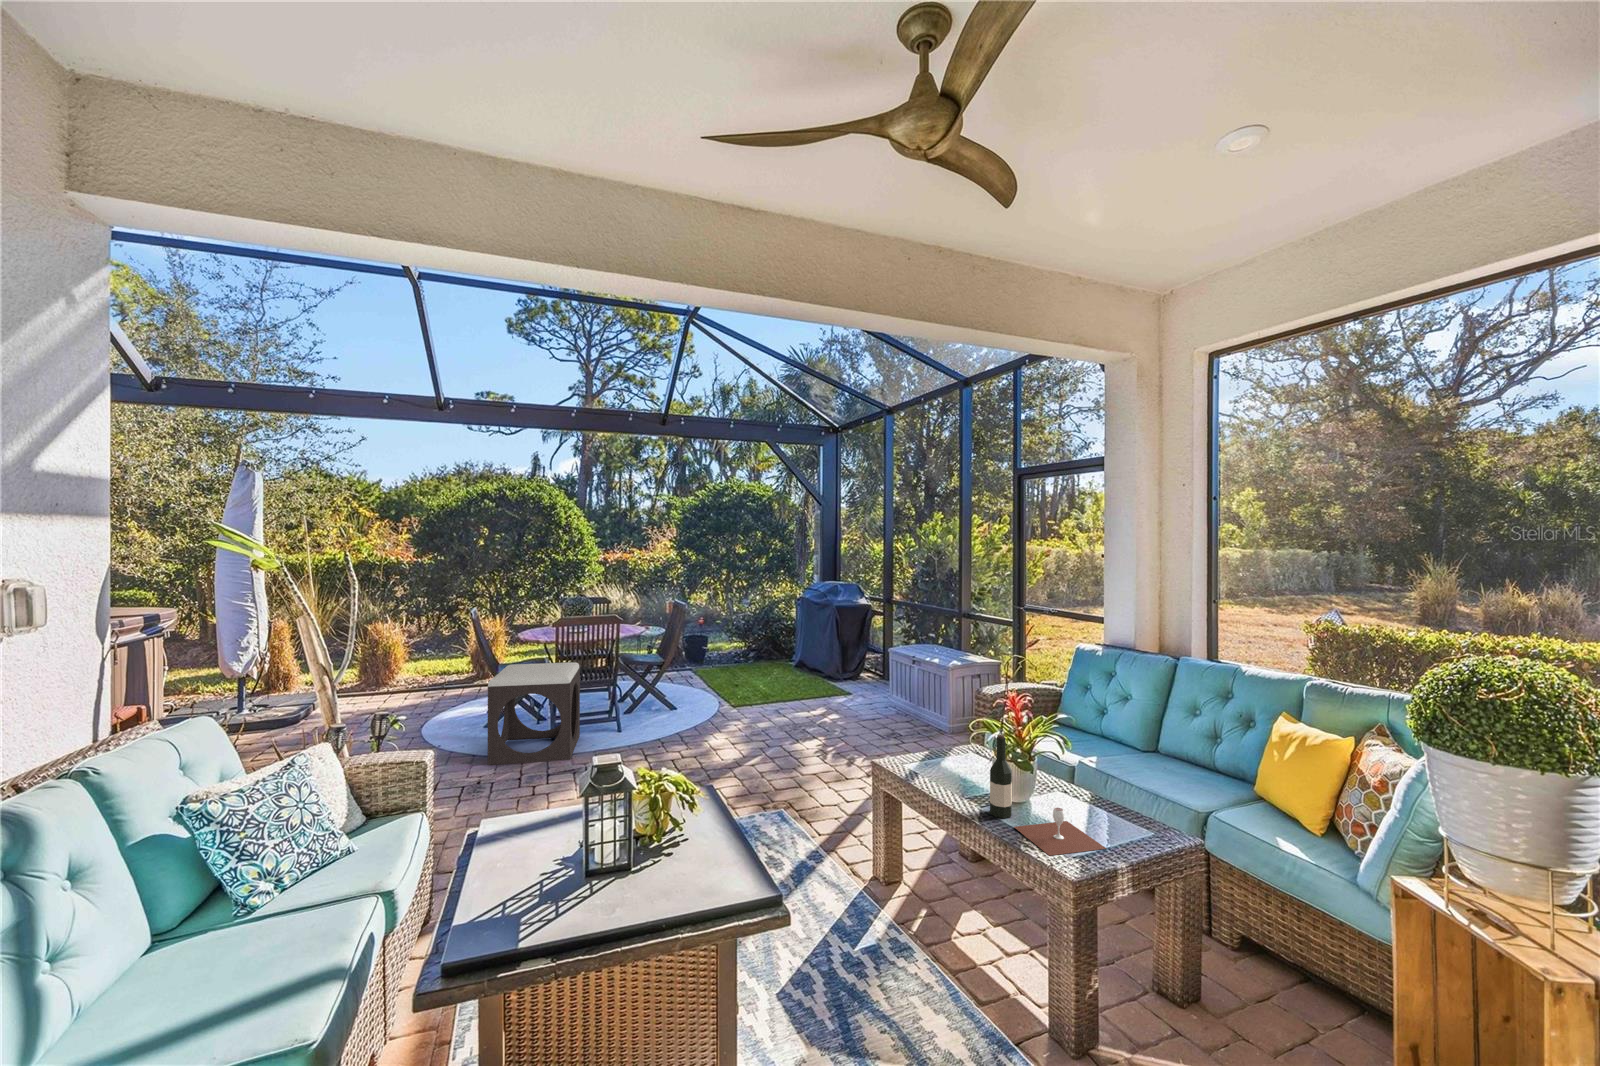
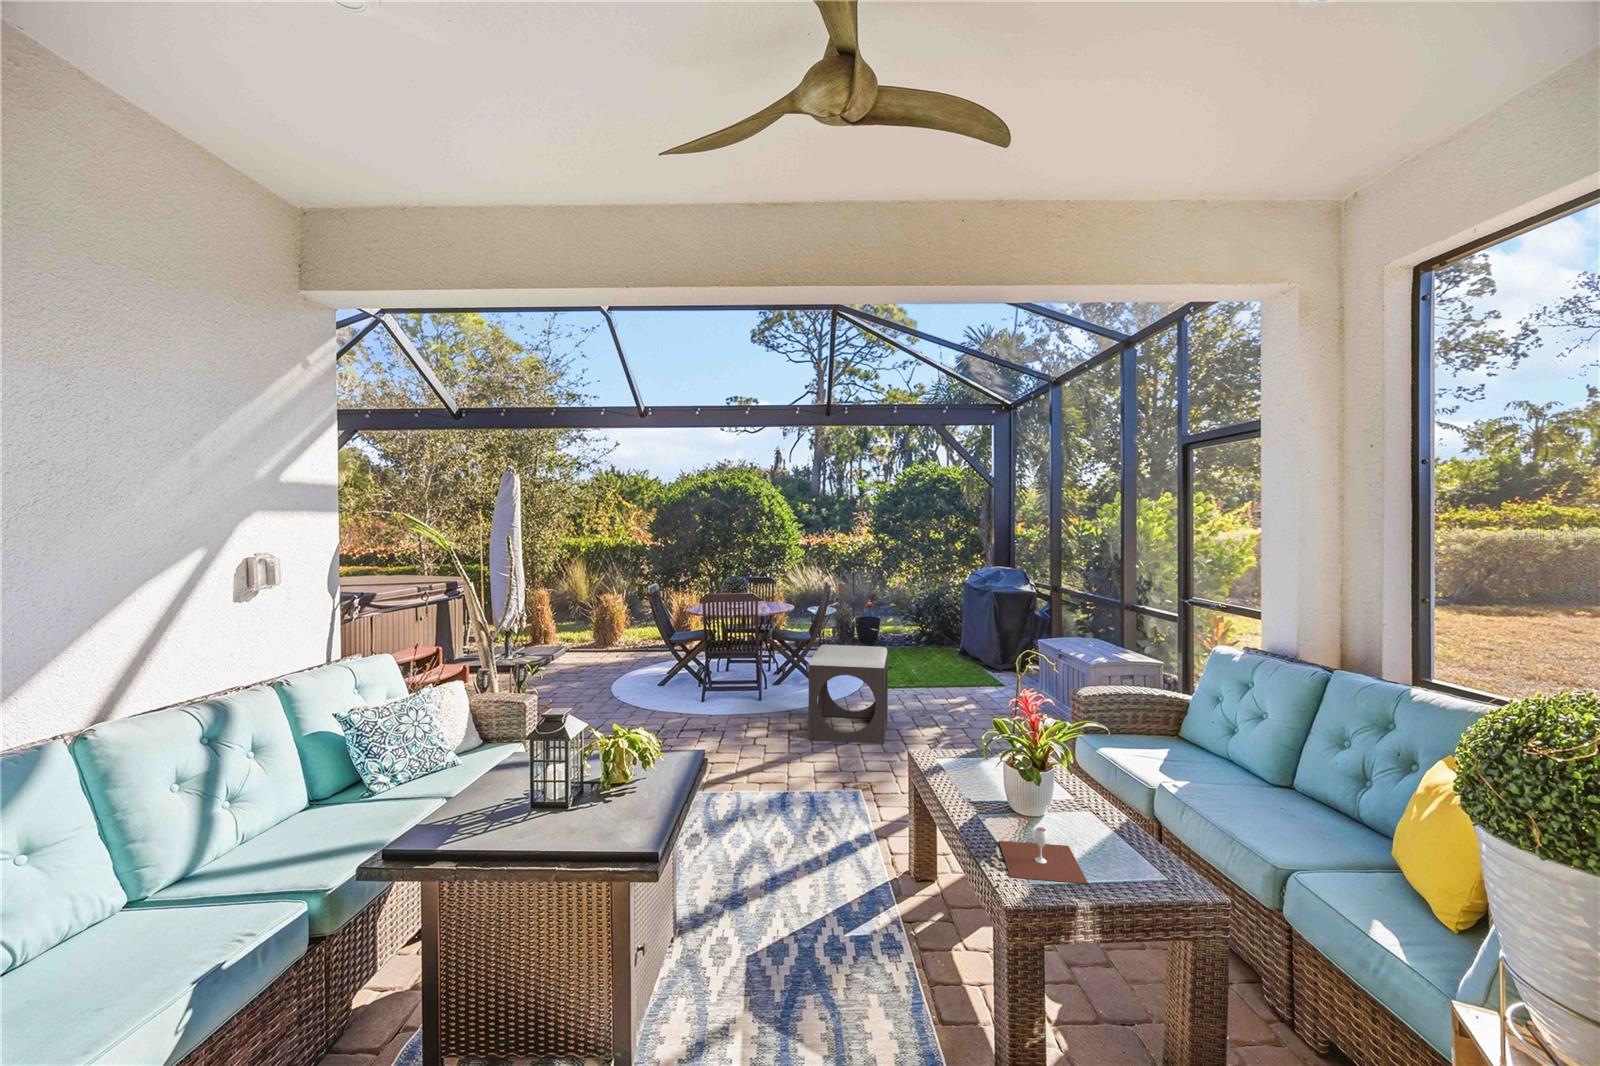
footstool: present [488,662,580,765] -> present [808,645,888,744]
wine bottle: present [990,735,1012,818] -> none [986,739,1011,830]

